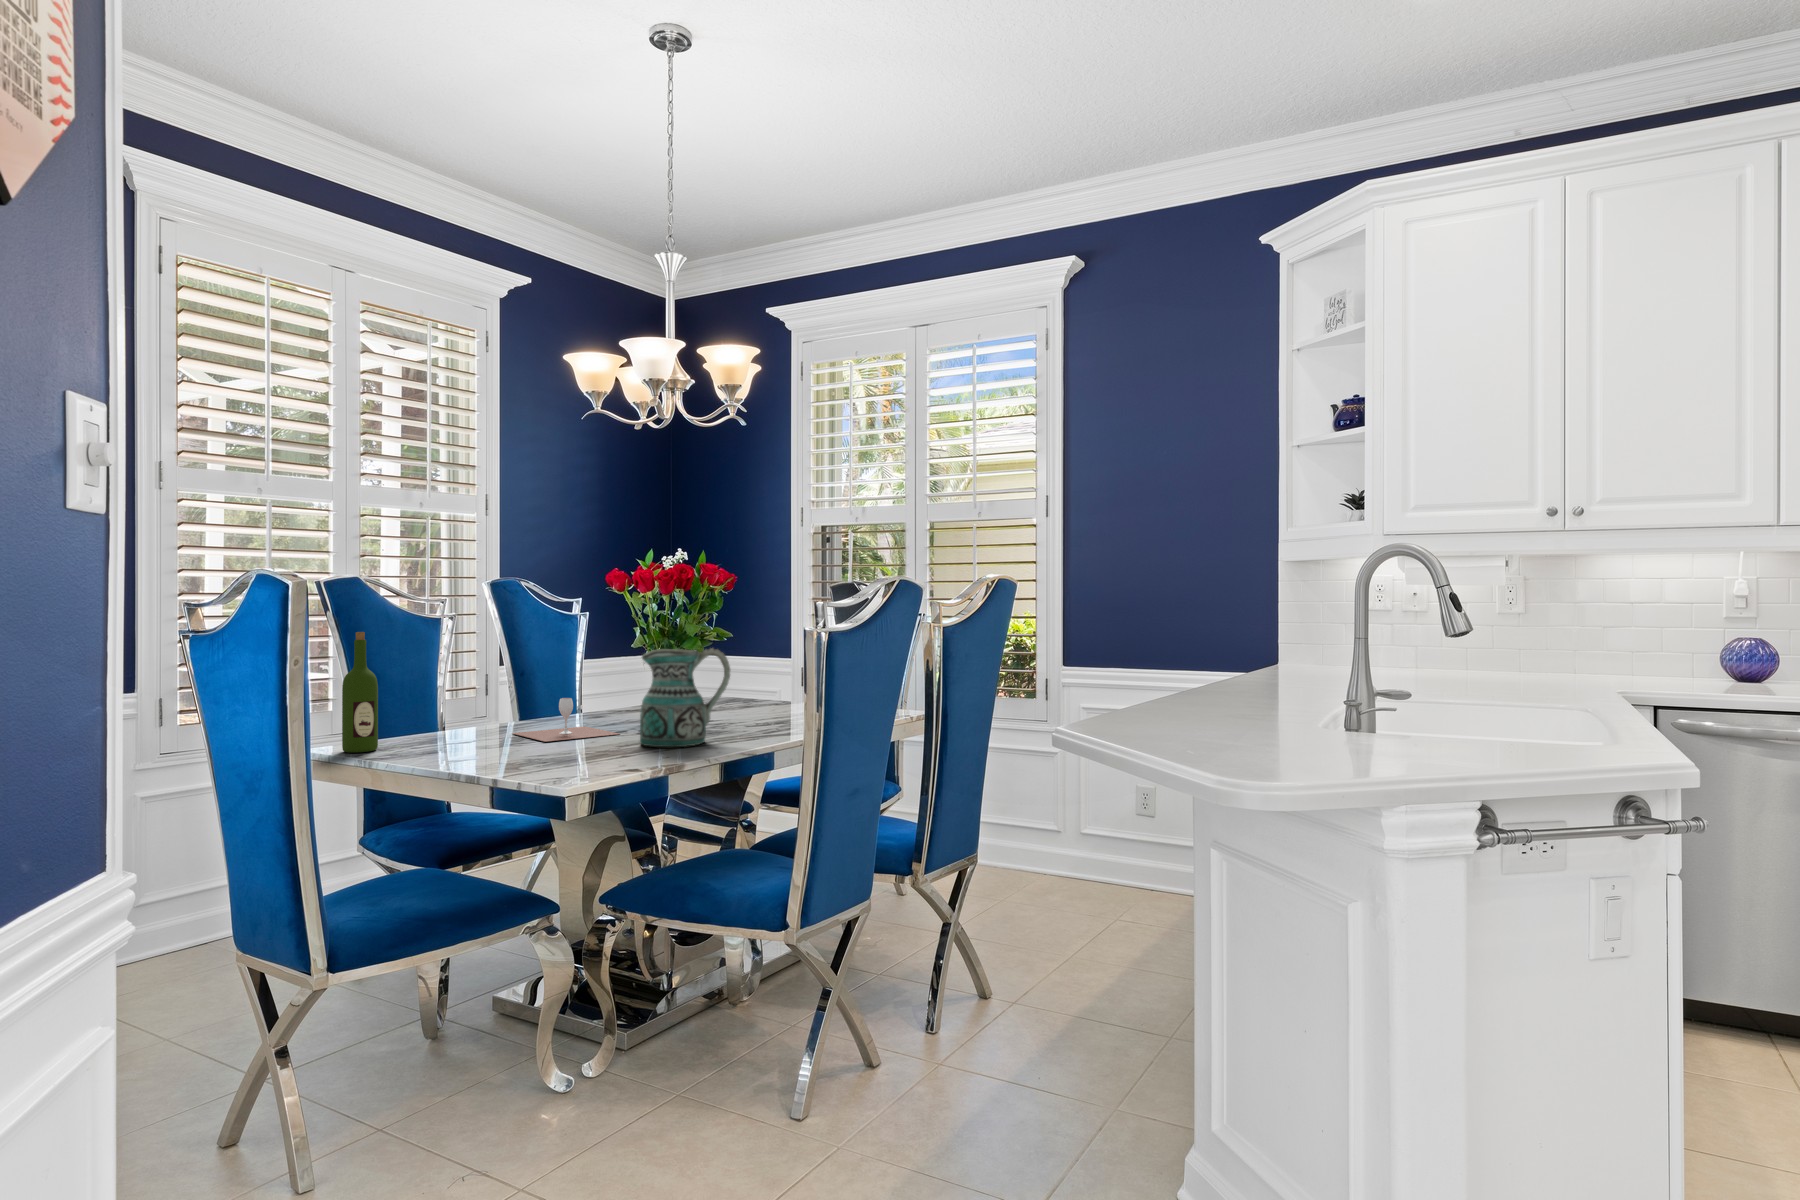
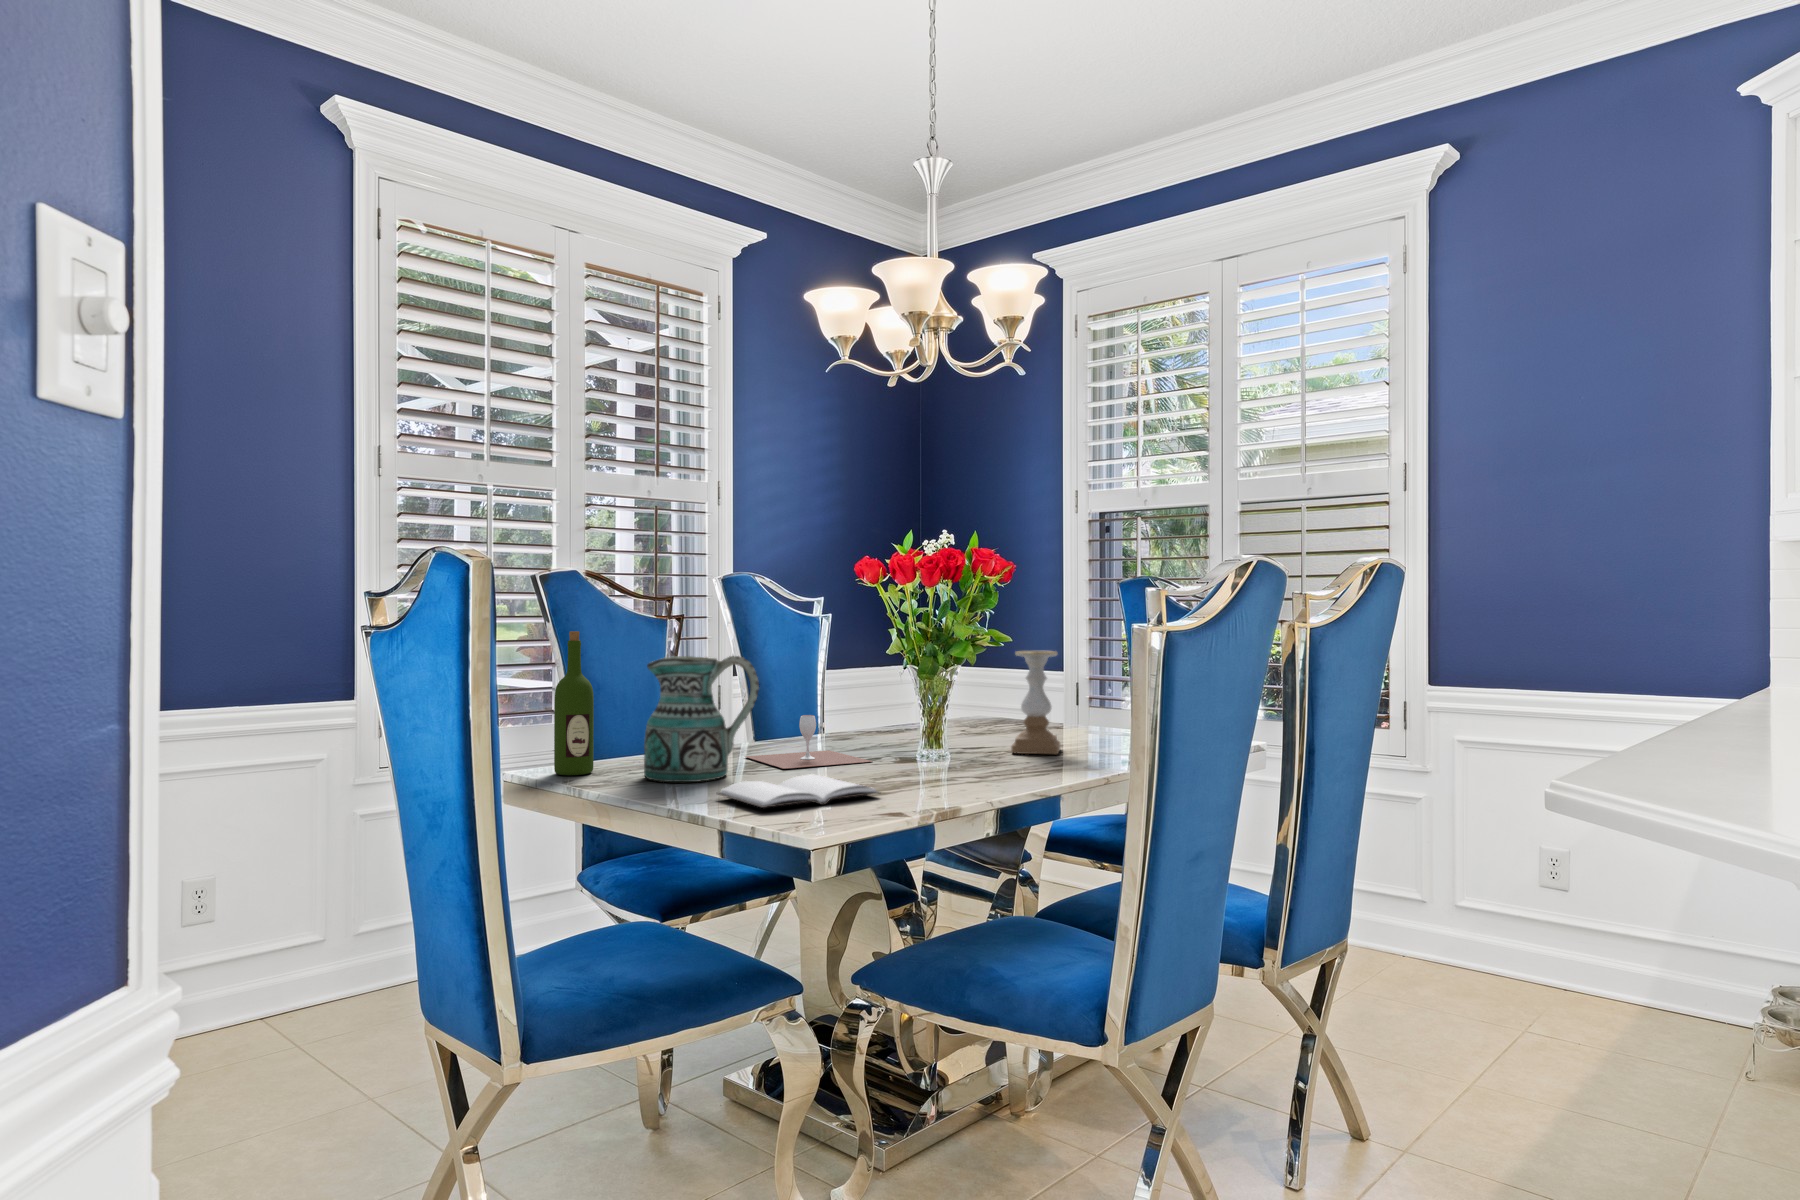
candle holder: none [734,644,774,725] -> present [1011,651,1060,755]
ceramic pitcher: present [640,648,730,747] -> present [644,656,759,782]
book: none [488,745,623,771] -> present [717,774,880,808]

